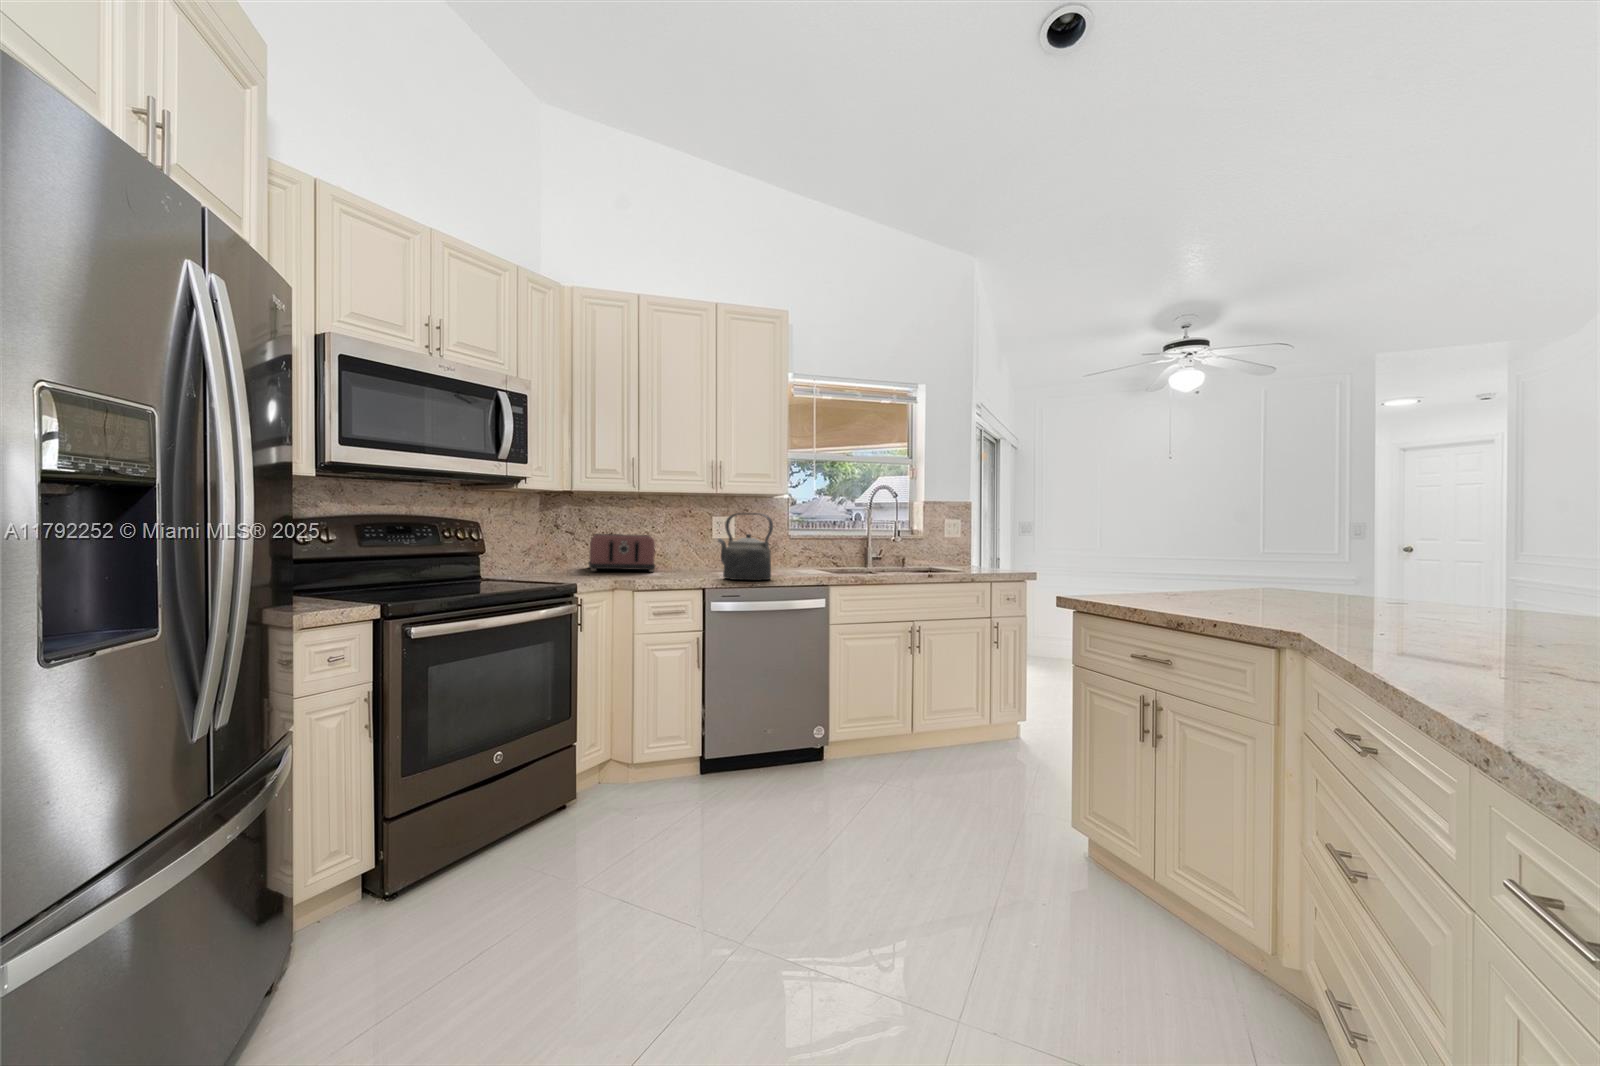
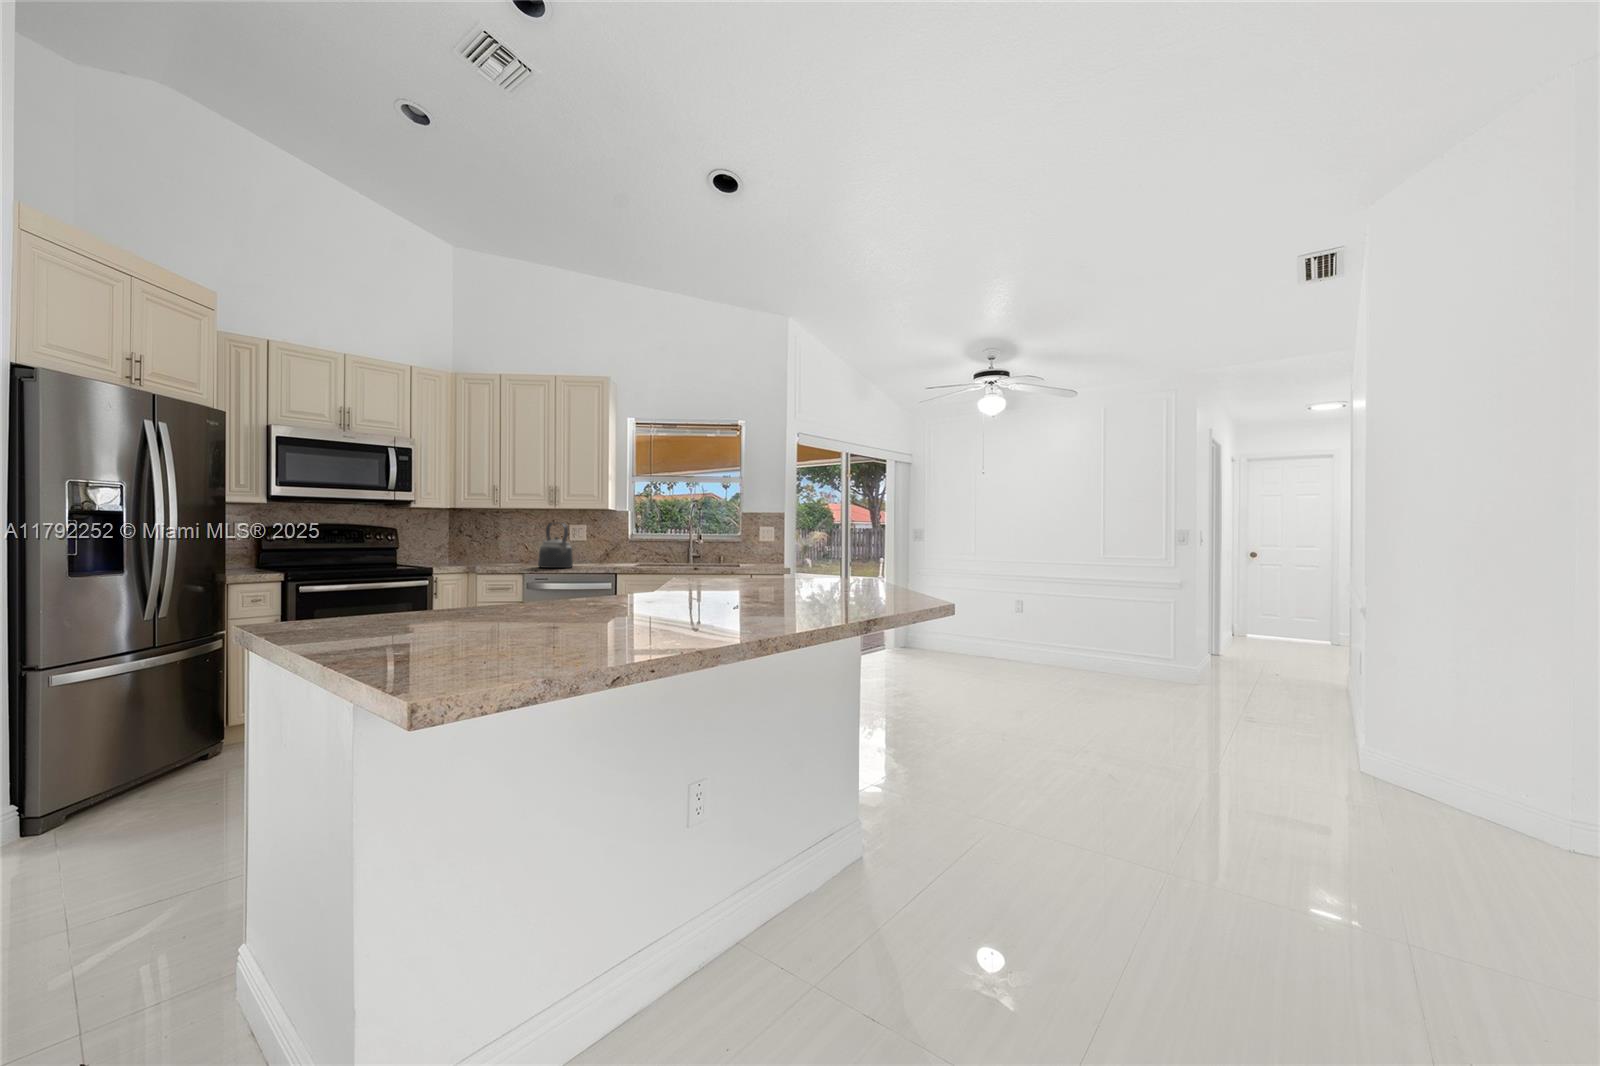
toaster: present [589,534,655,572] -> none [470,537,527,563]

